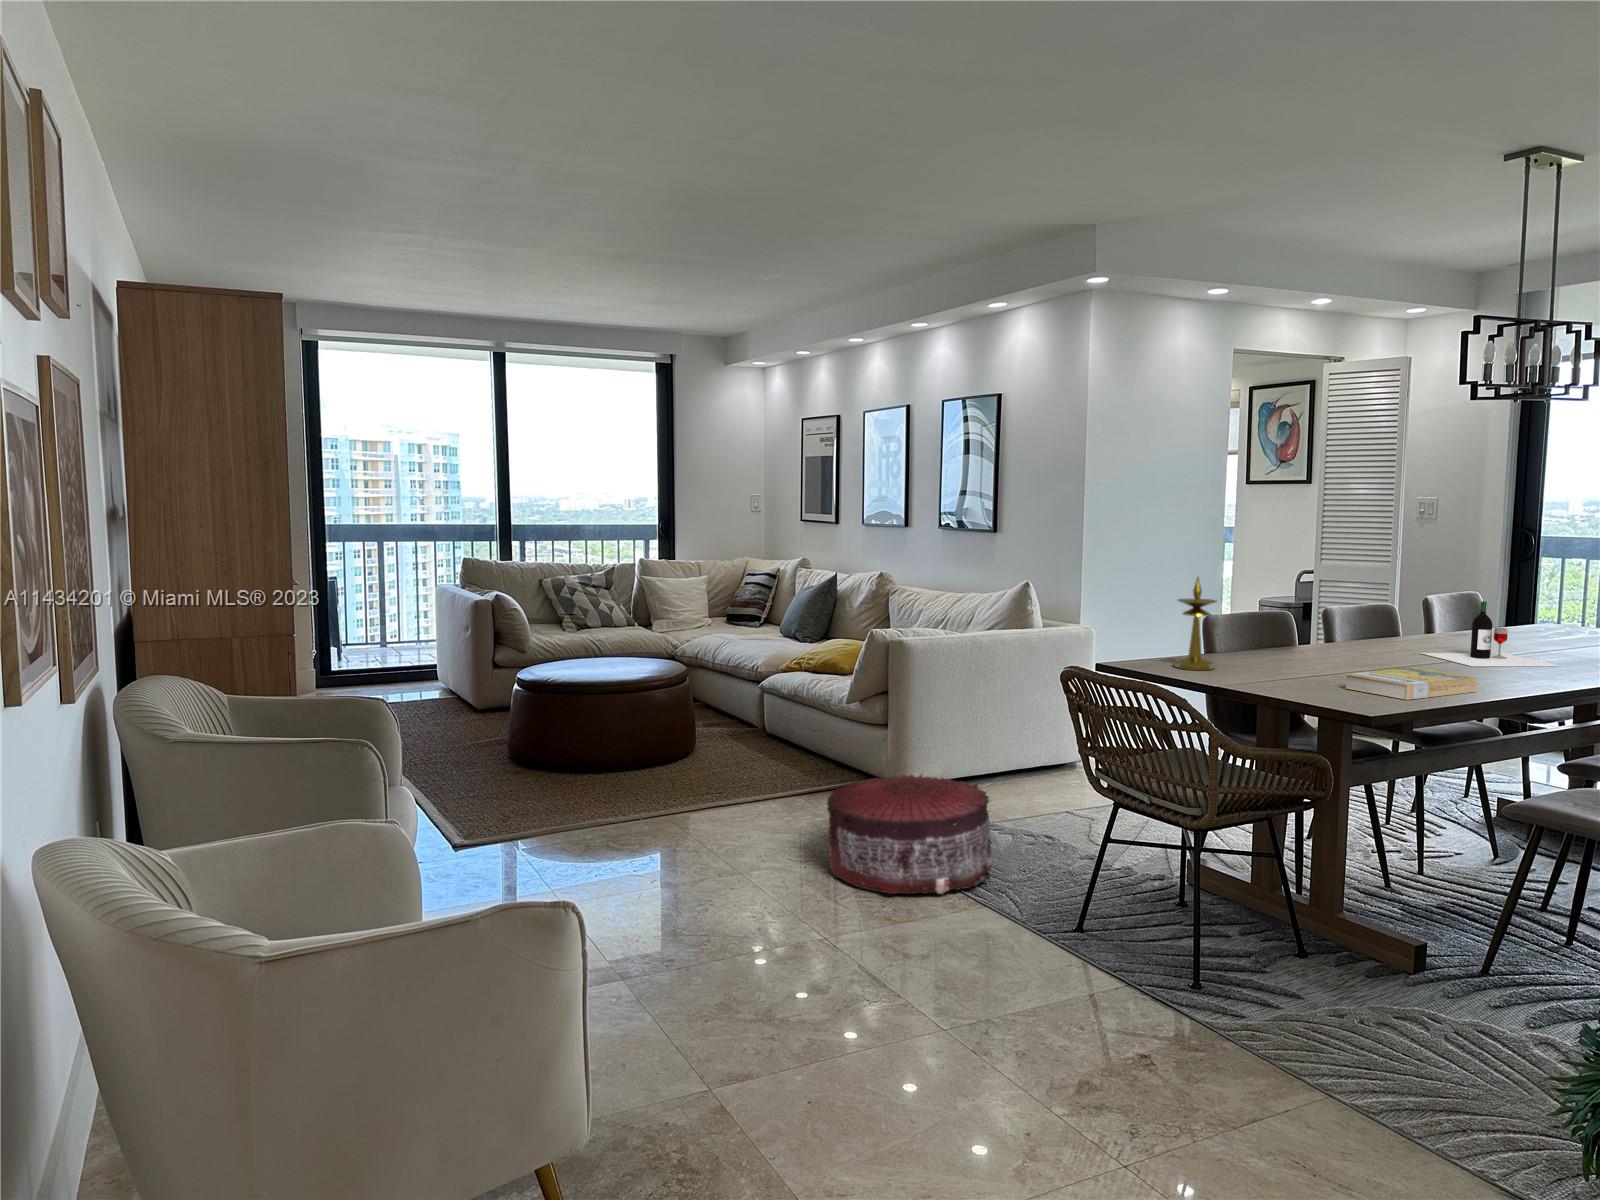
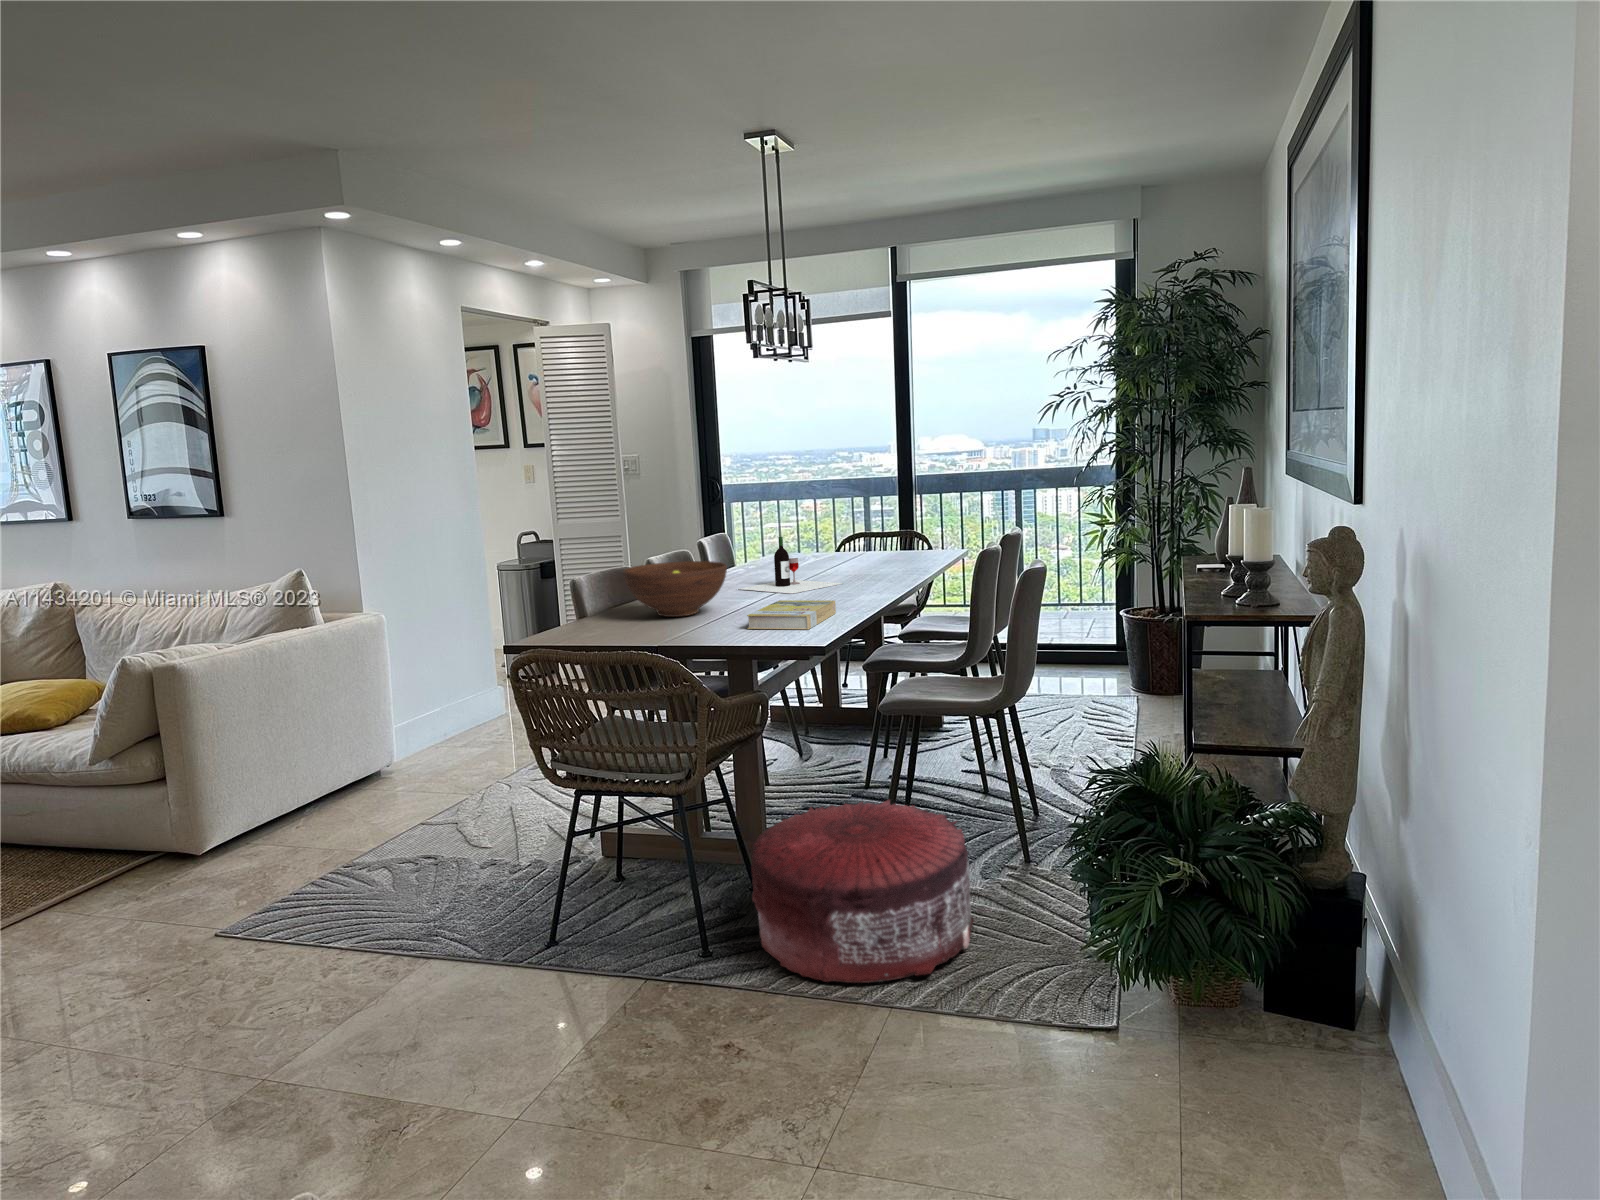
candlestick: present [1175,577,1216,670] -> none [566,538,612,637]
fruit bowl: none [1250,611,1368,668] -> present [623,561,727,617]
pouf: present [827,774,992,894] -> present [751,800,974,983]

